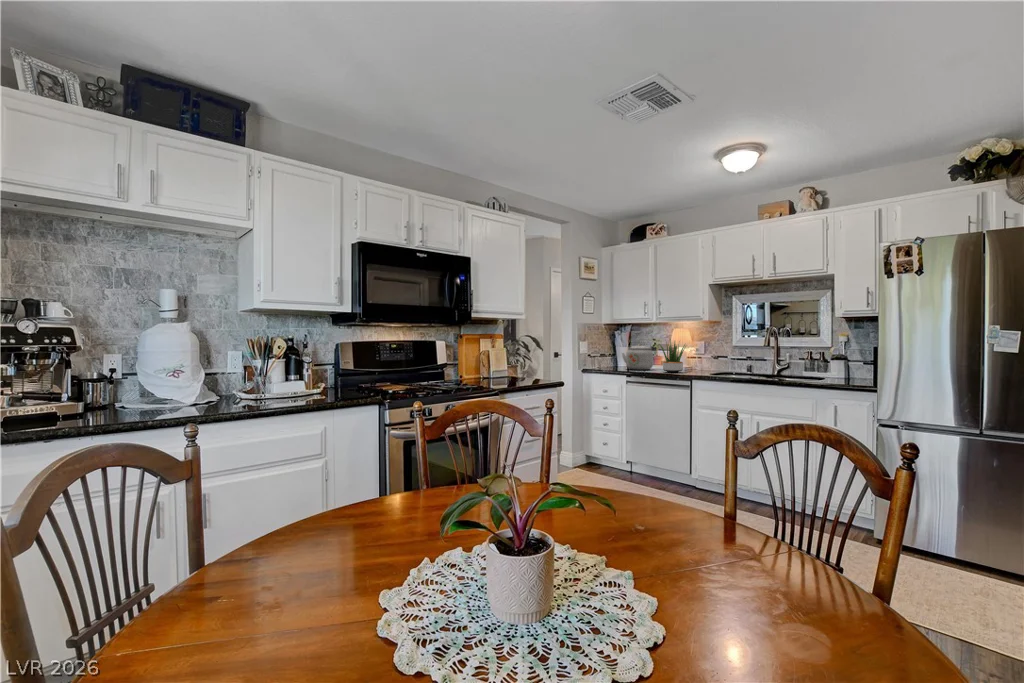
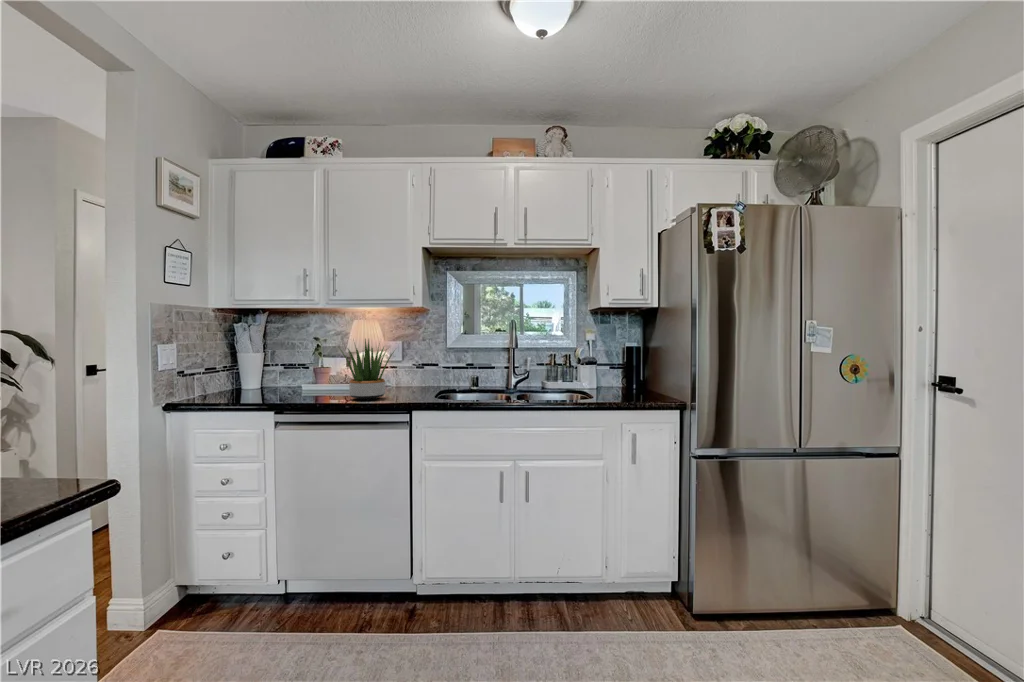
kettle: present [622,344,656,370] -> none [257,347,326,397]

